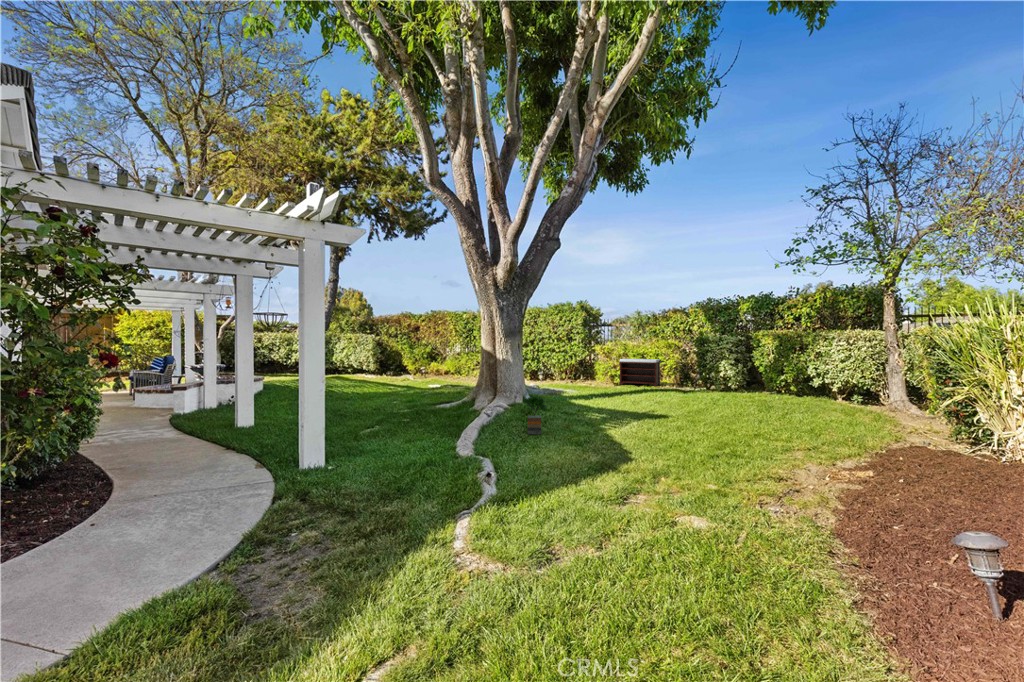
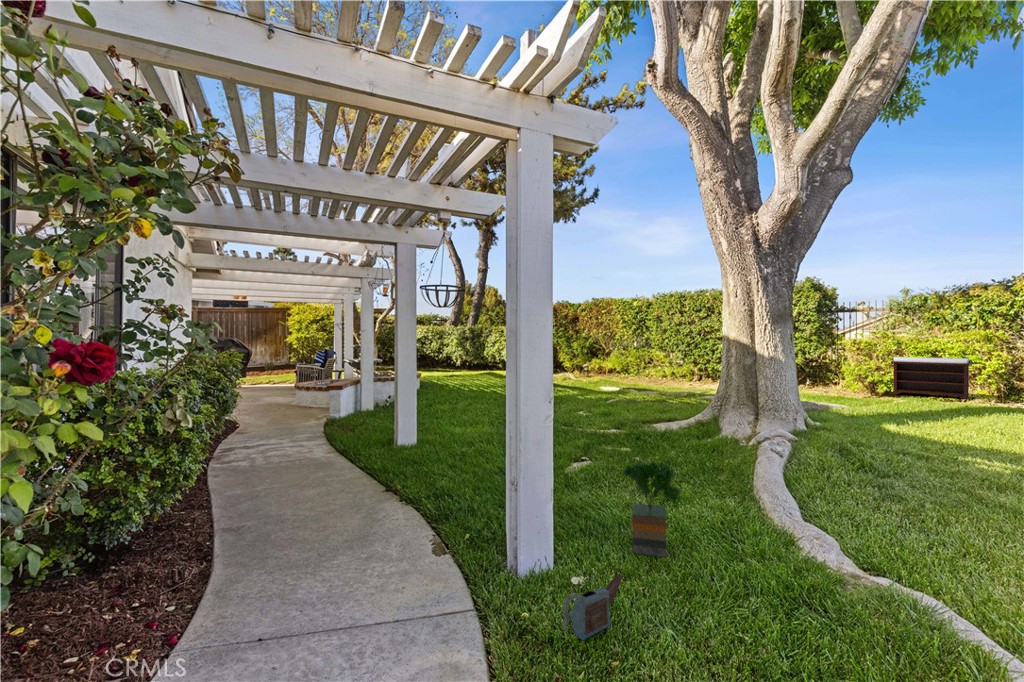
potted tree: present [524,397,547,434] -> present [623,462,681,557]
watering can: none [307,458,343,485] -> present [562,575,623,640]

